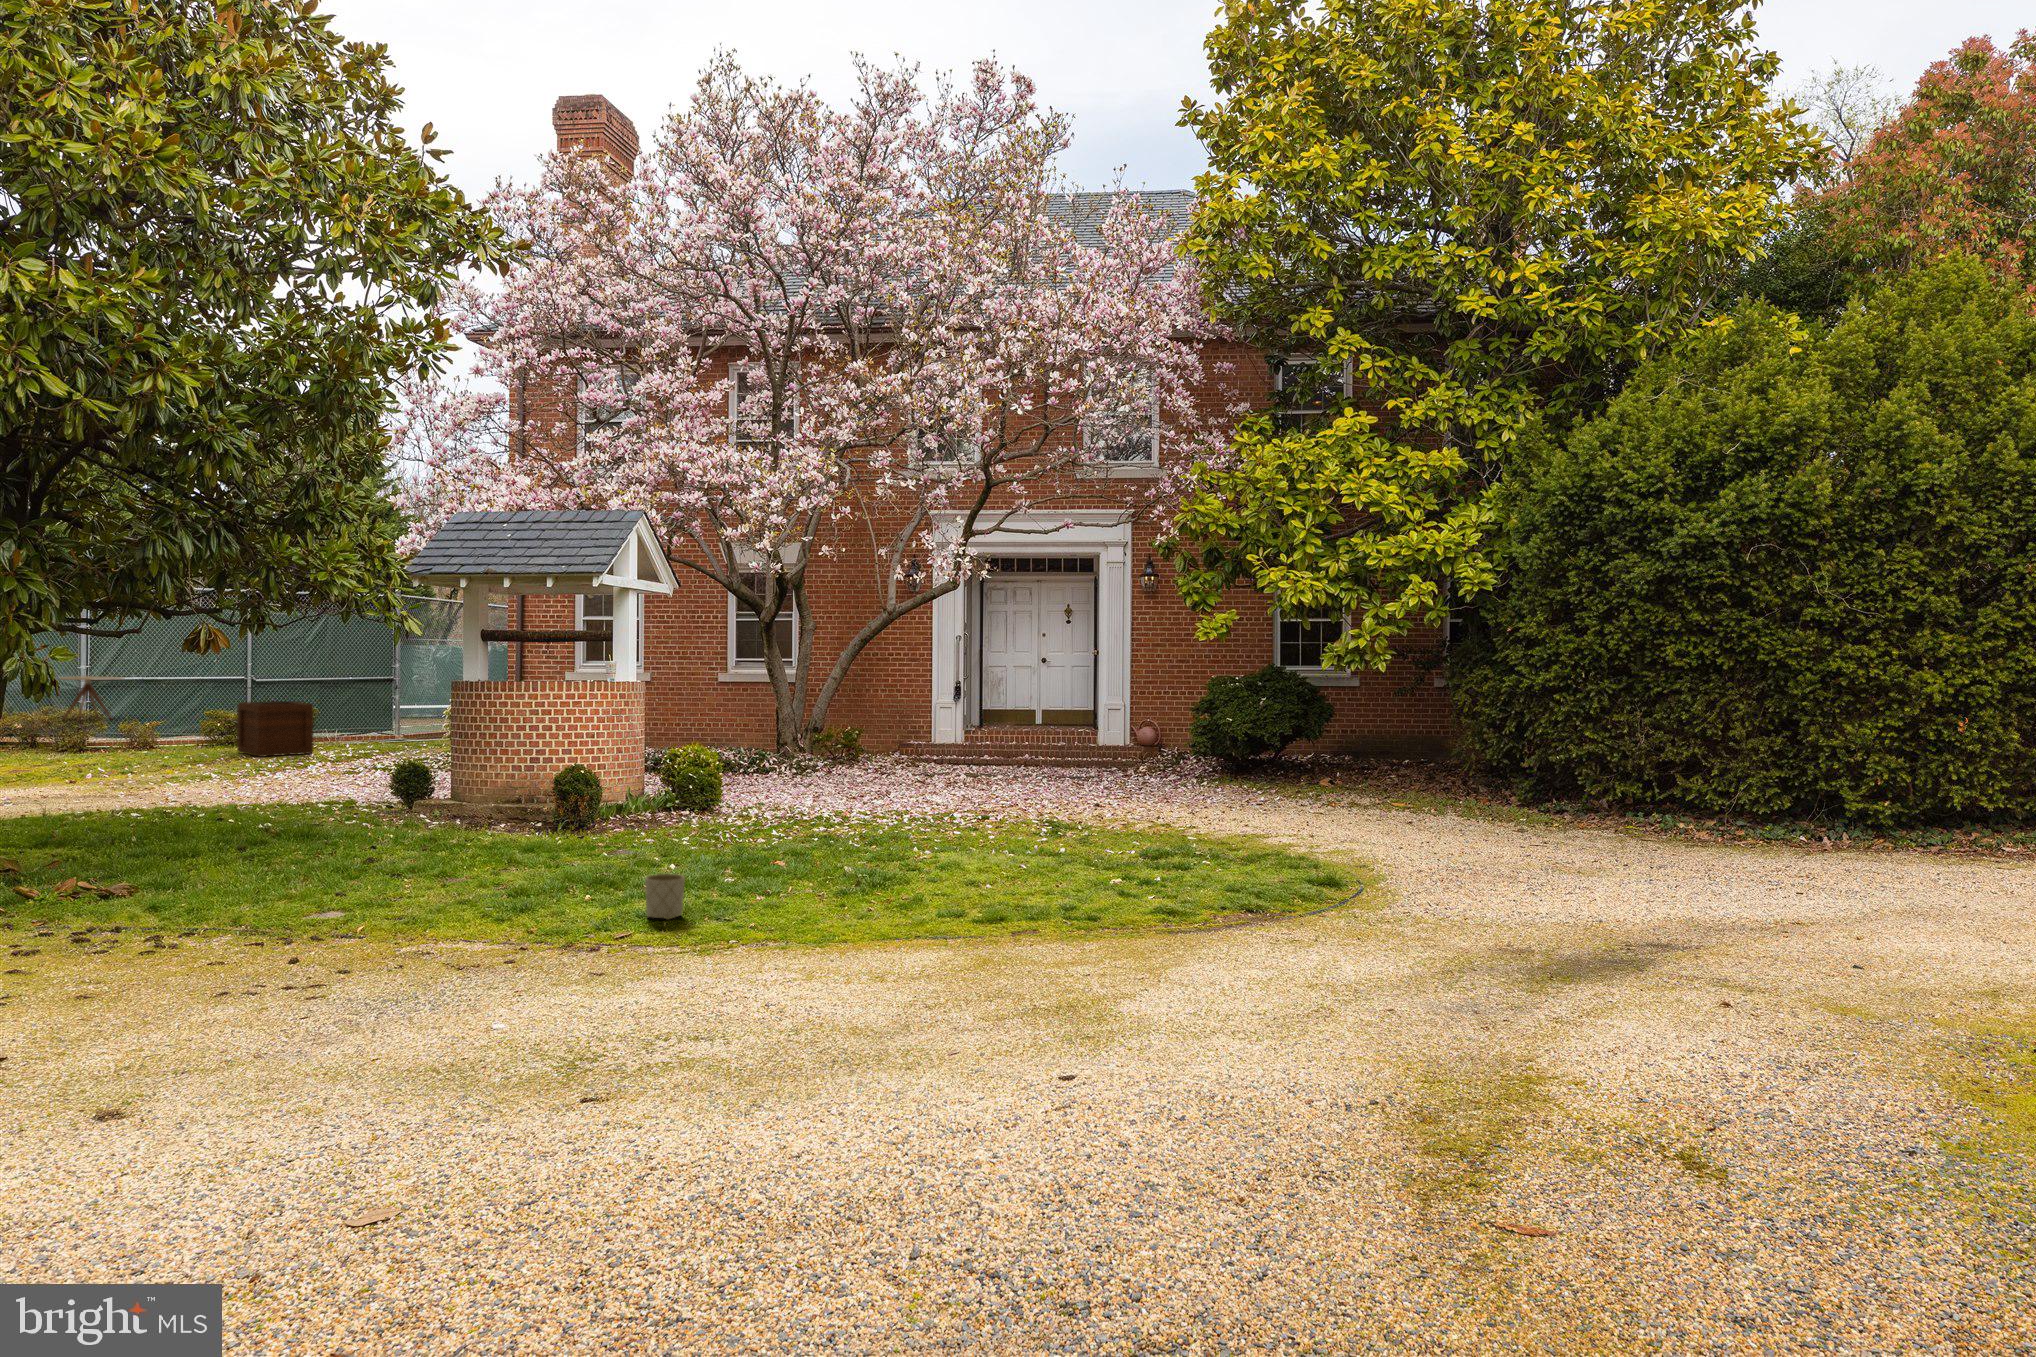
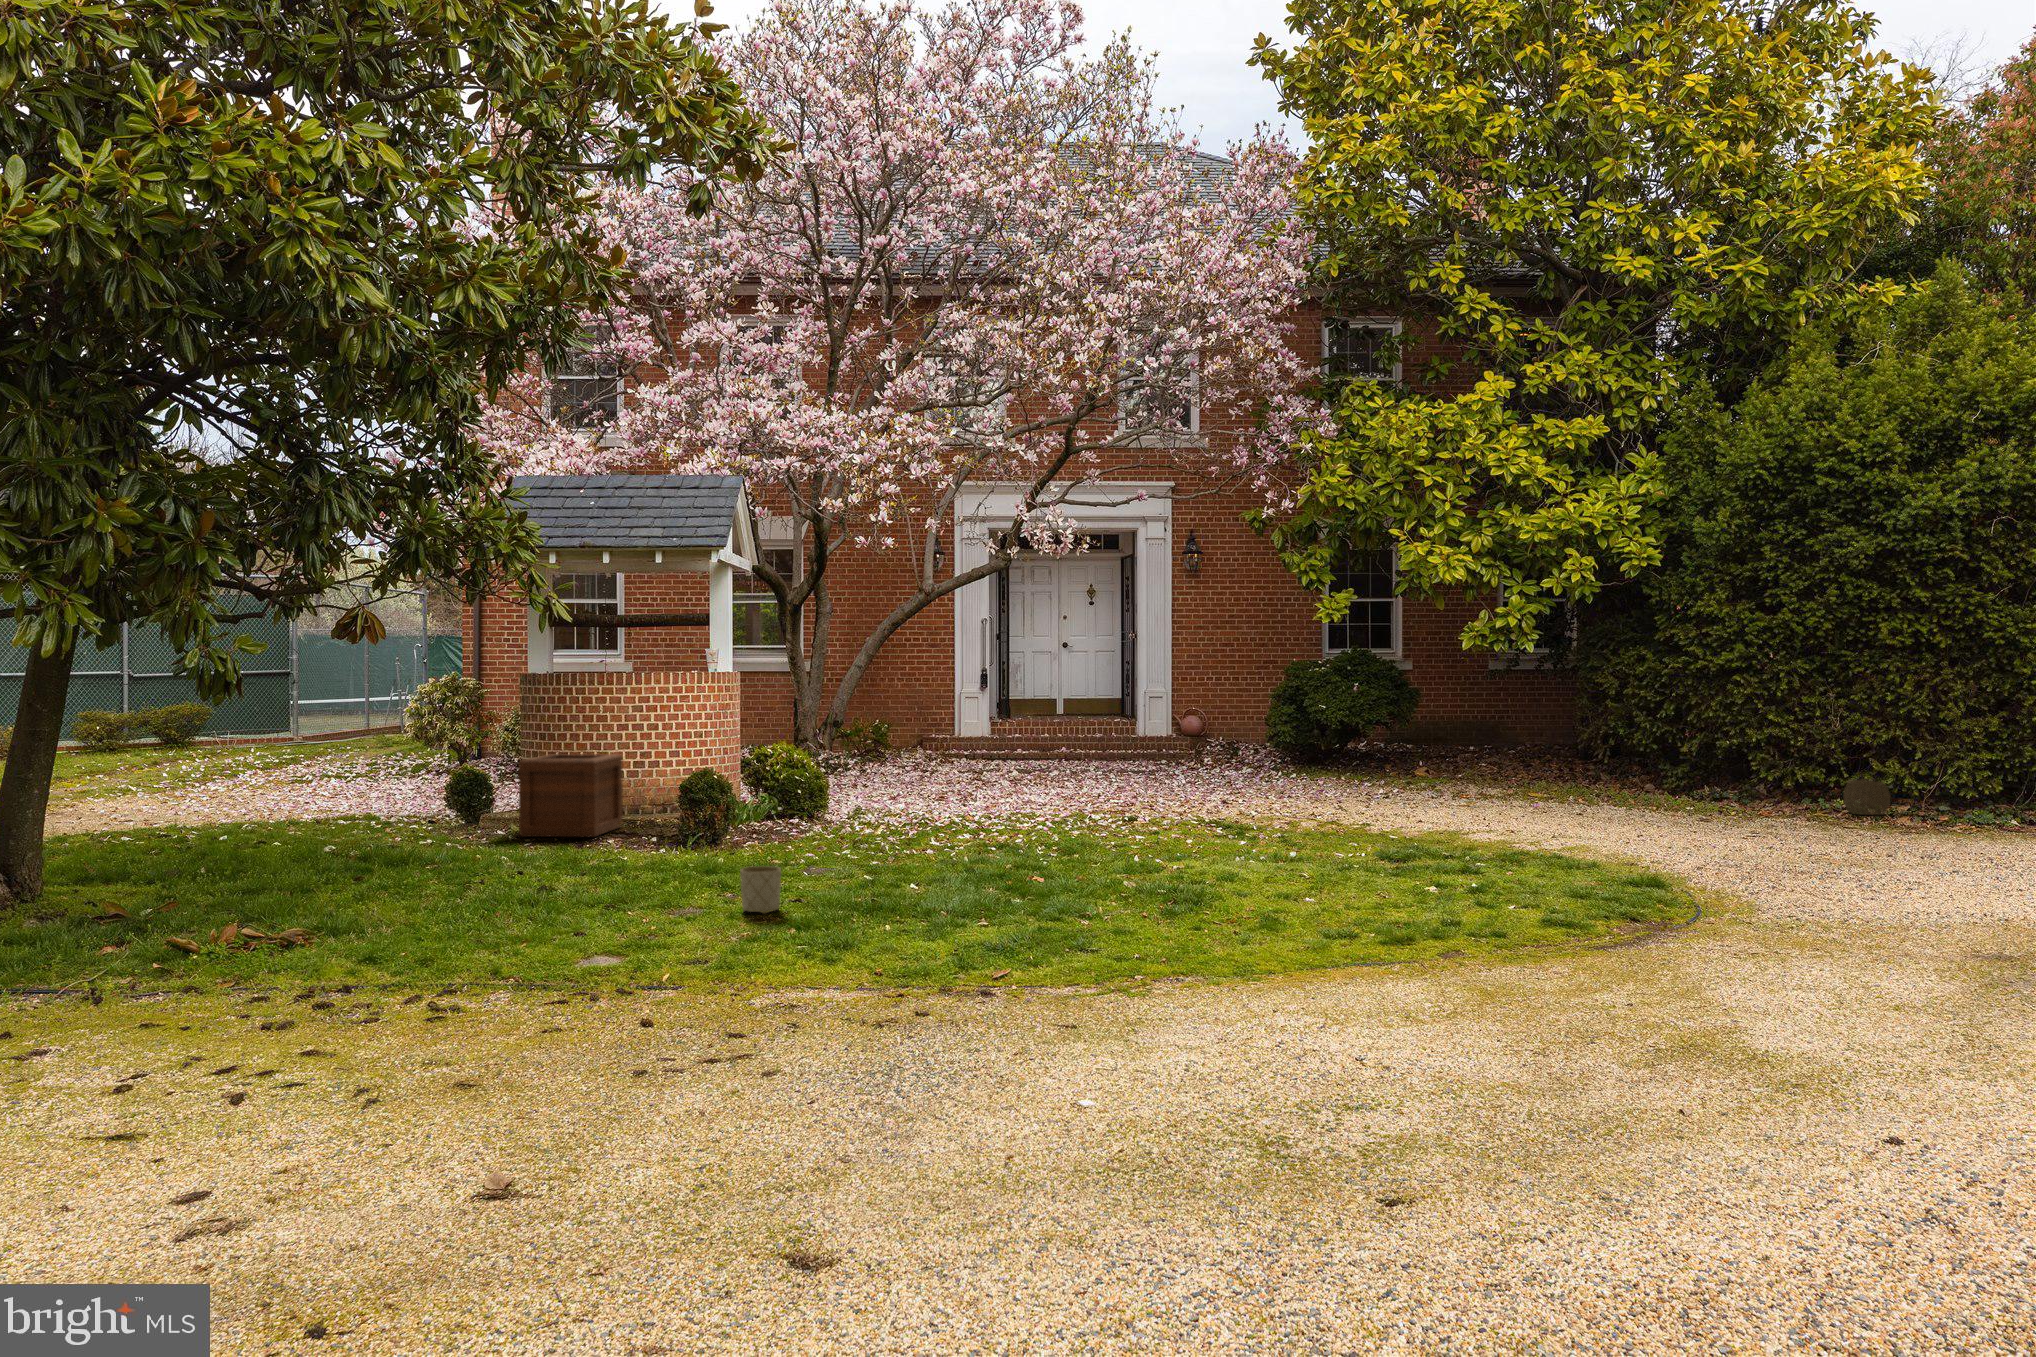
round table: present [60,676,125,720] -> none [203,701,273,744]
wooden crate: present [237,701,313,757] -> present [519,754,623,837]
woven basket: none [1644,792,1684,825] -> present [1844,779,1890,815]

